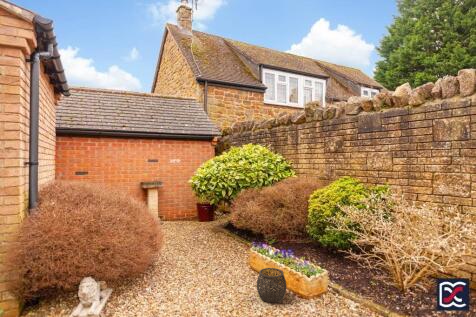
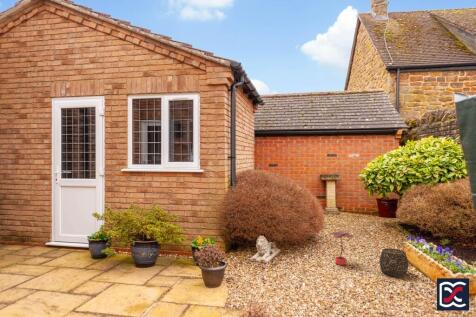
potted plant: none [197,259,228,302] -> present [330,232,353,265]

